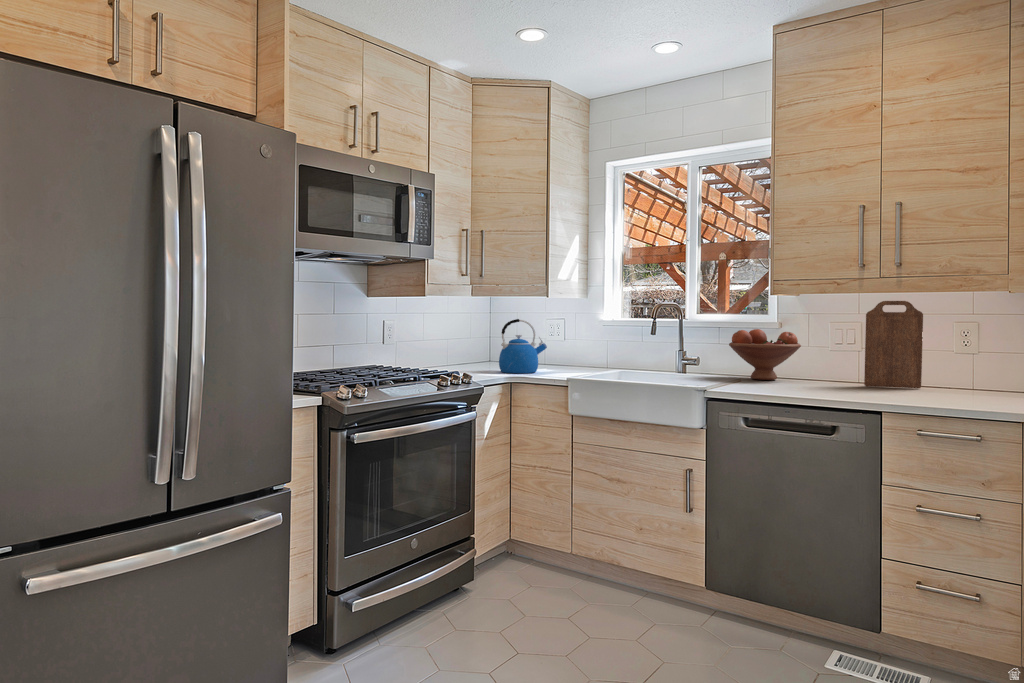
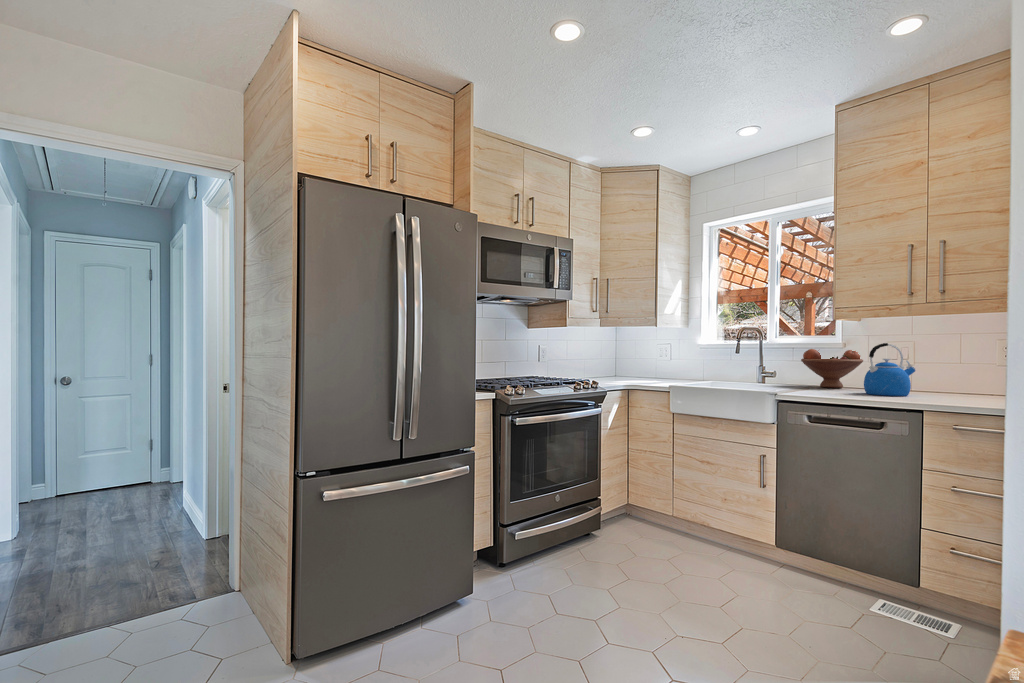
cutting board: present [864,301,923,388] -> none [921,323,975,395]
kettle: present [499,319,547,373] -> present [864,343,916,396]

